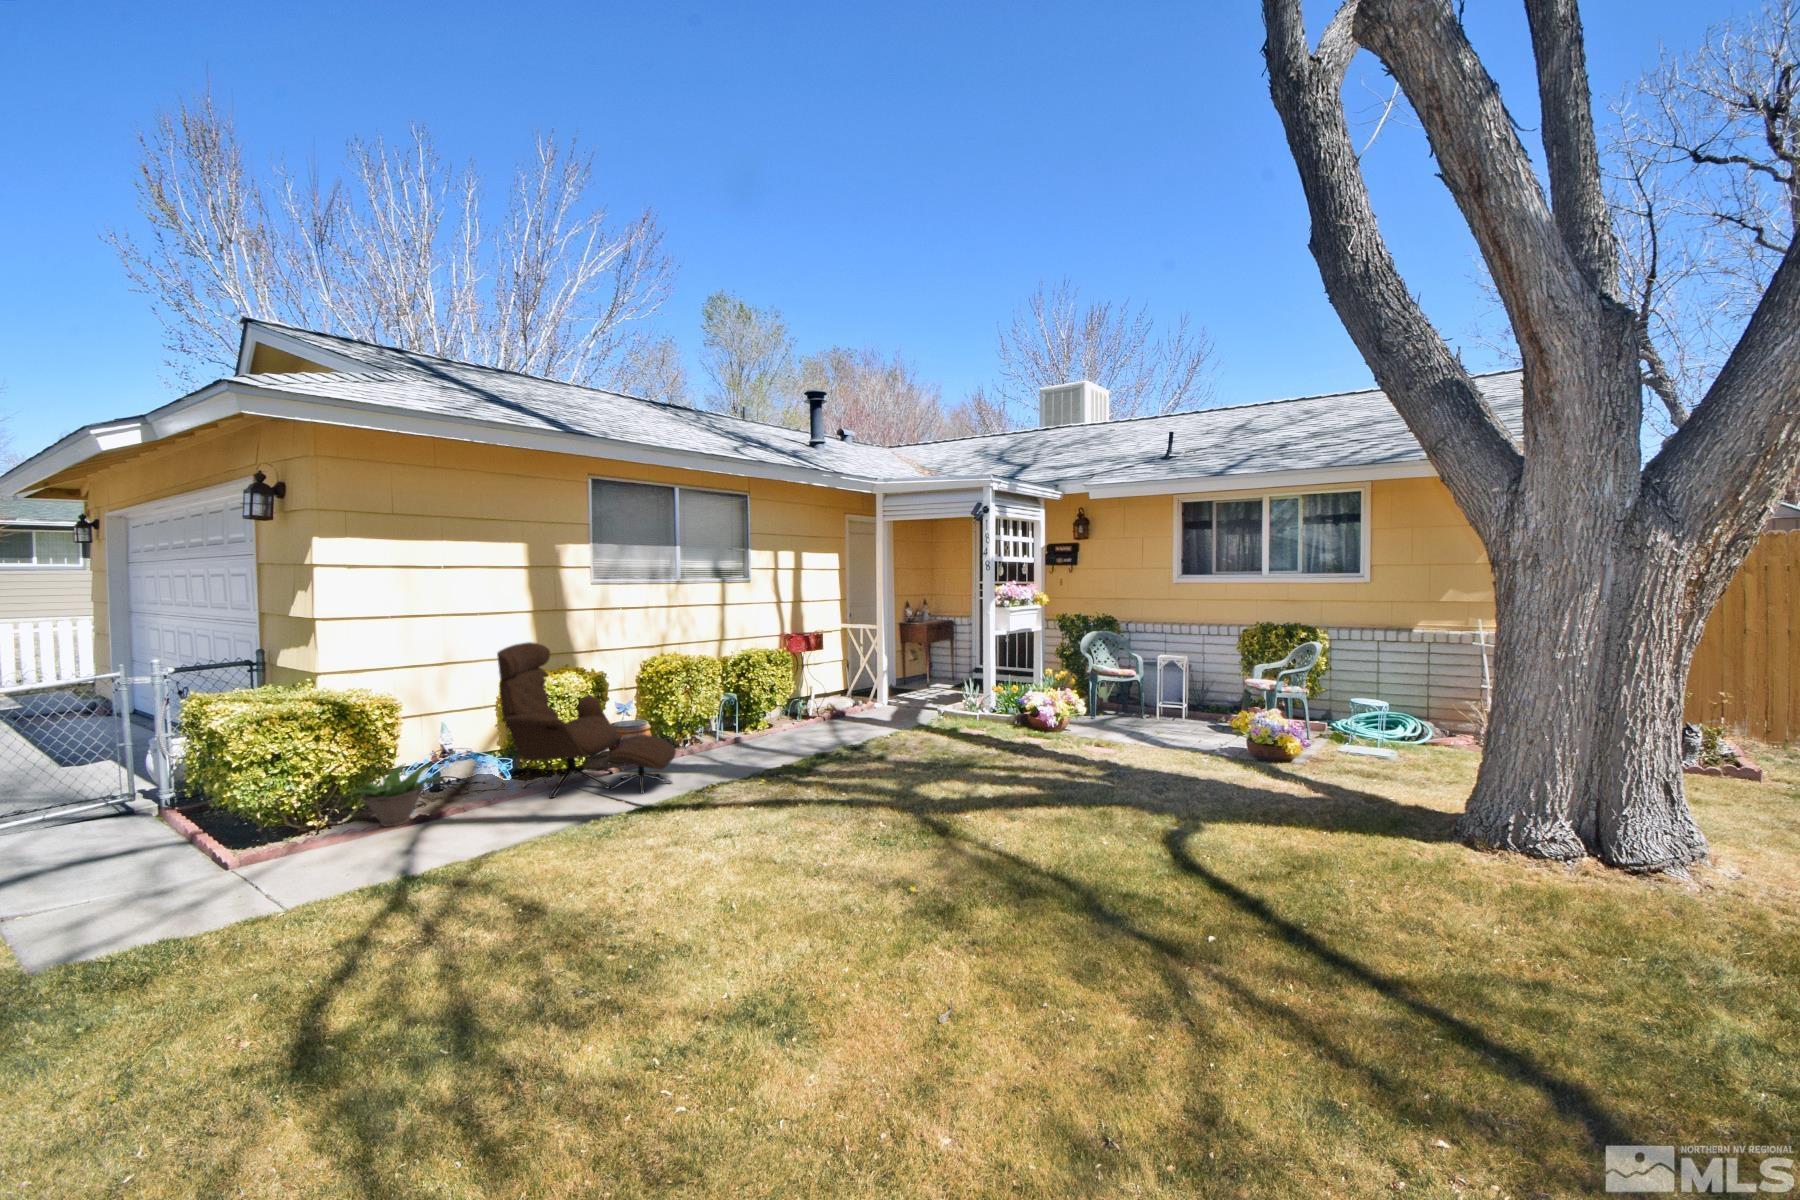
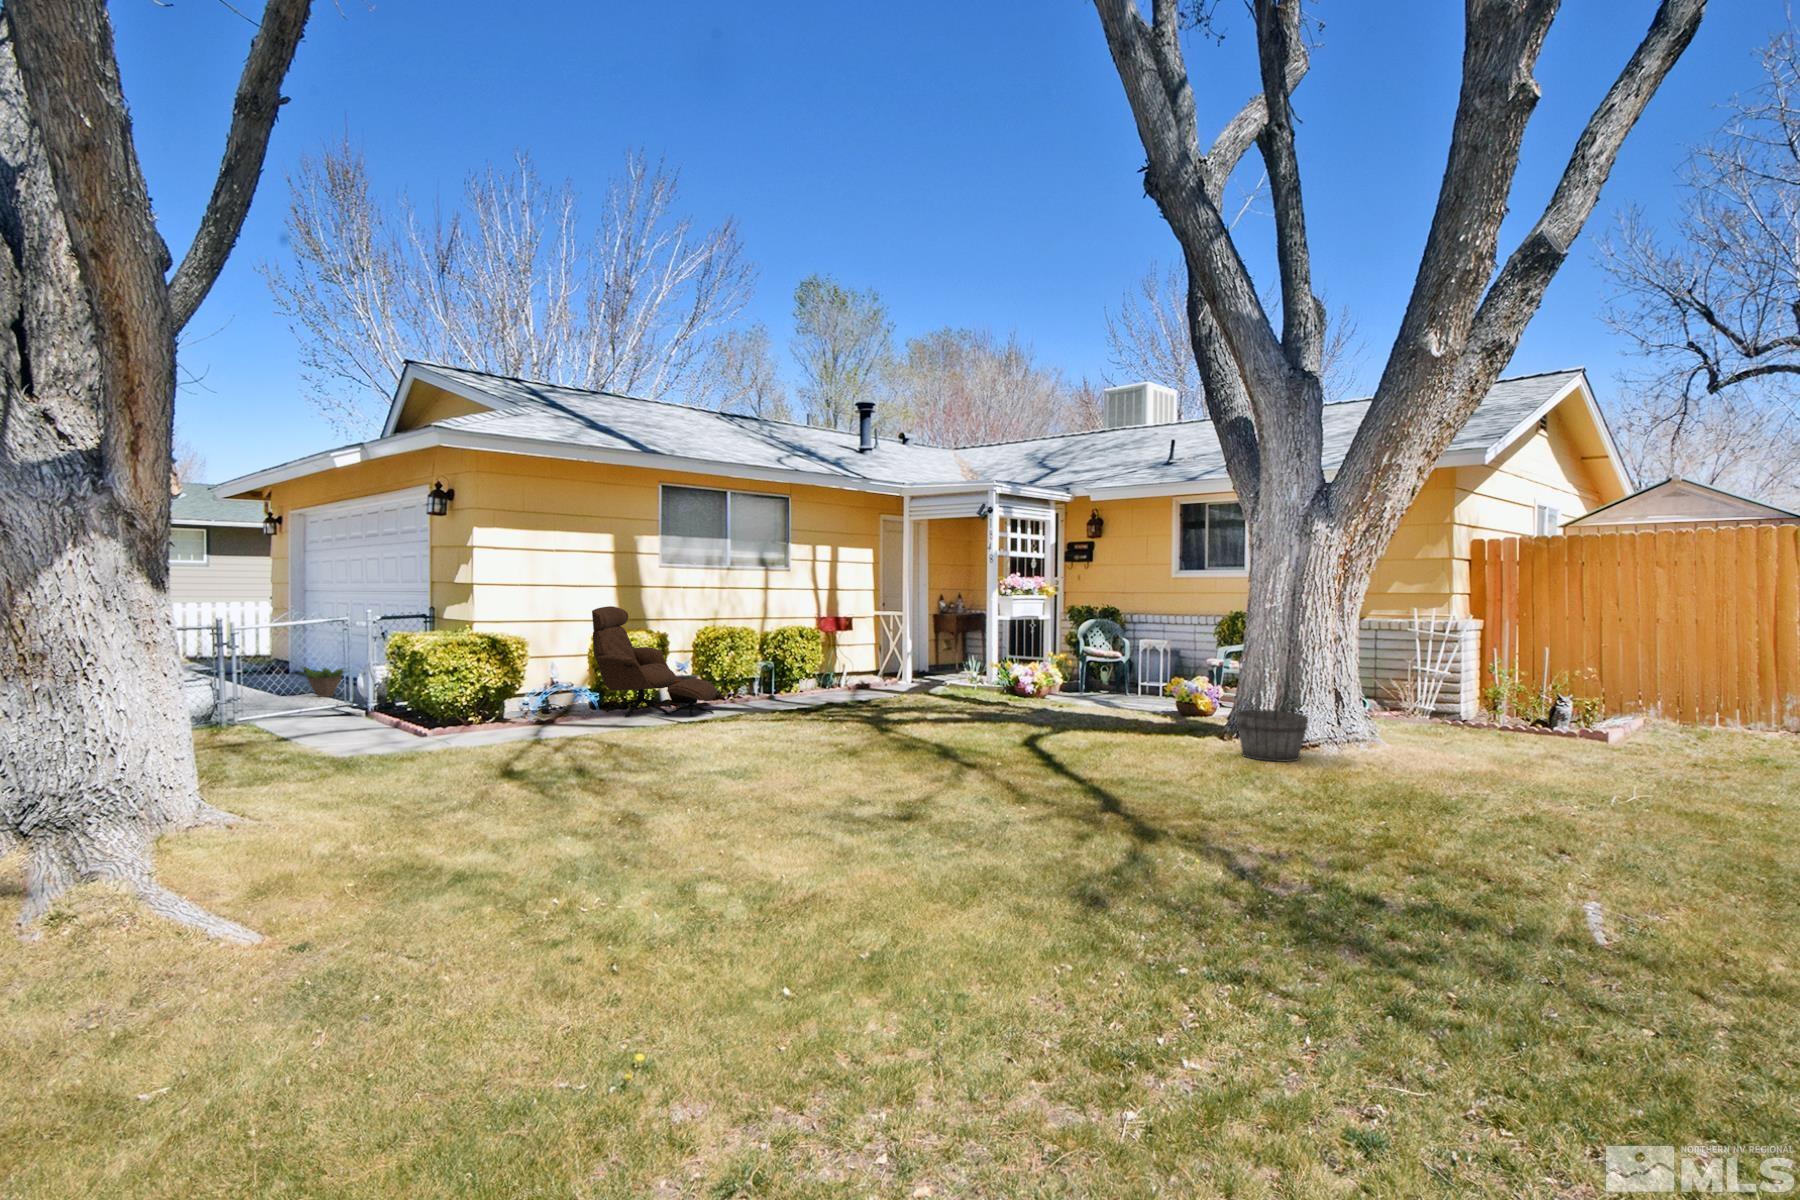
decorative plant: present [349,765,438,827] -> present [302,667,345,697]
wooden bucket: none [1415,771,1529,862] -> present [1236,703,1308,762]

